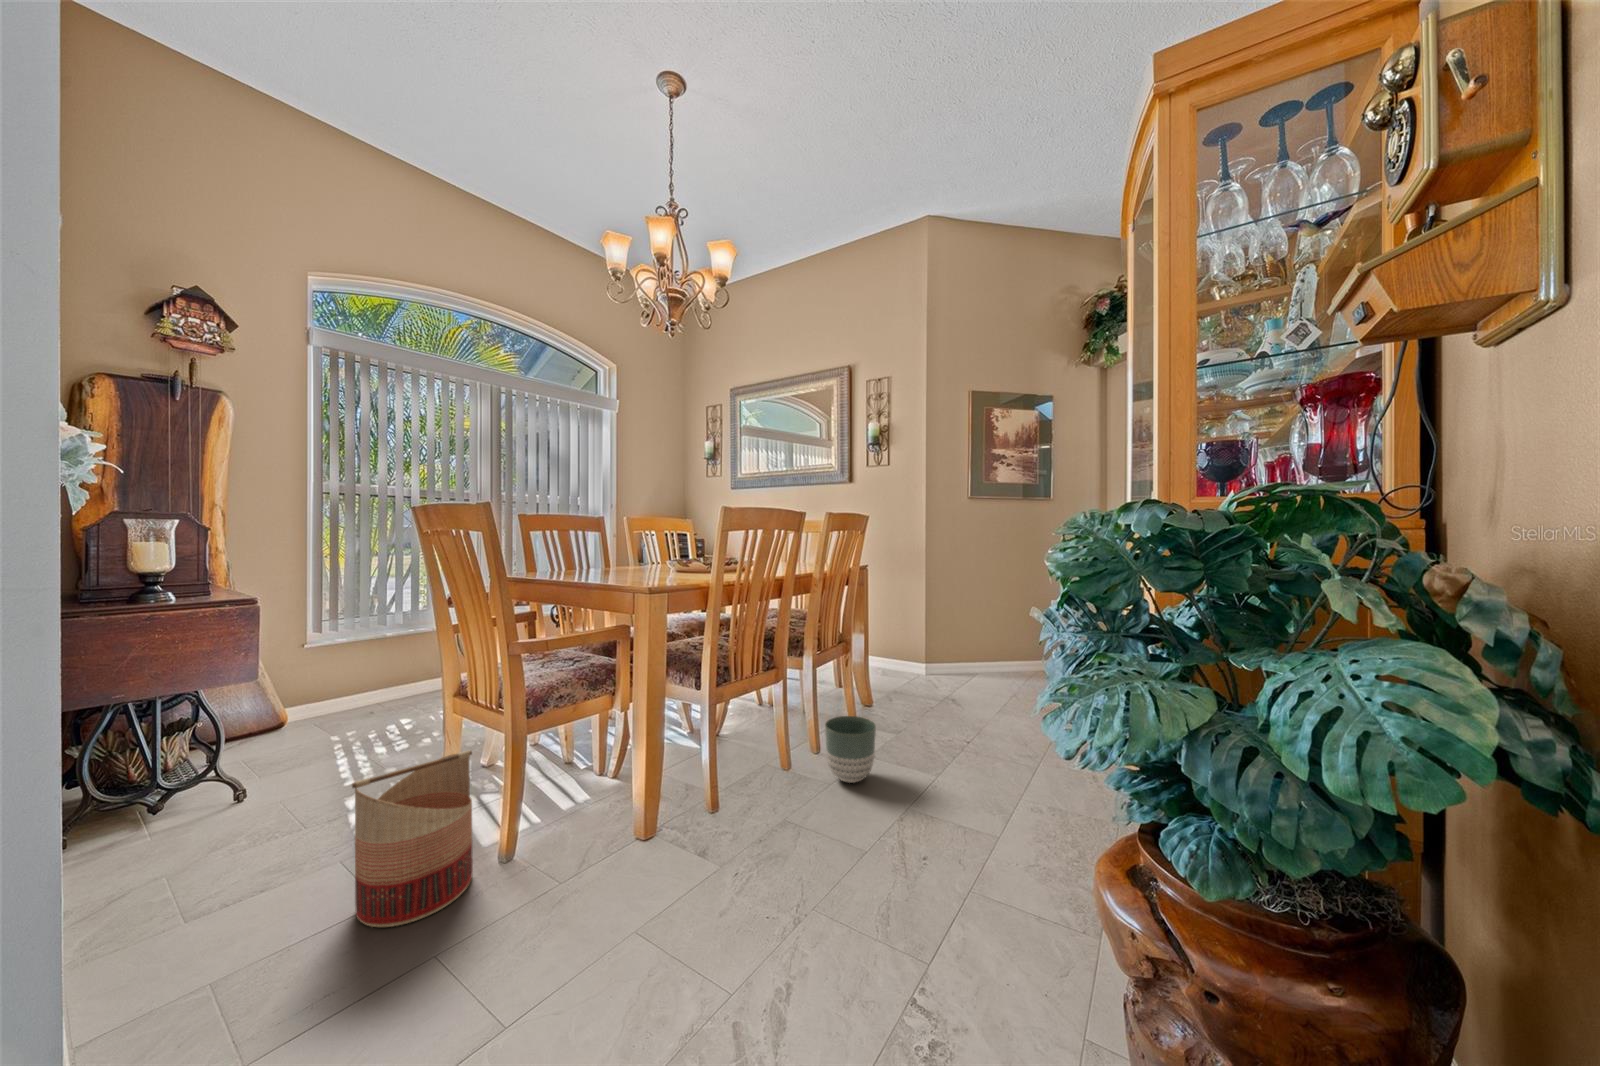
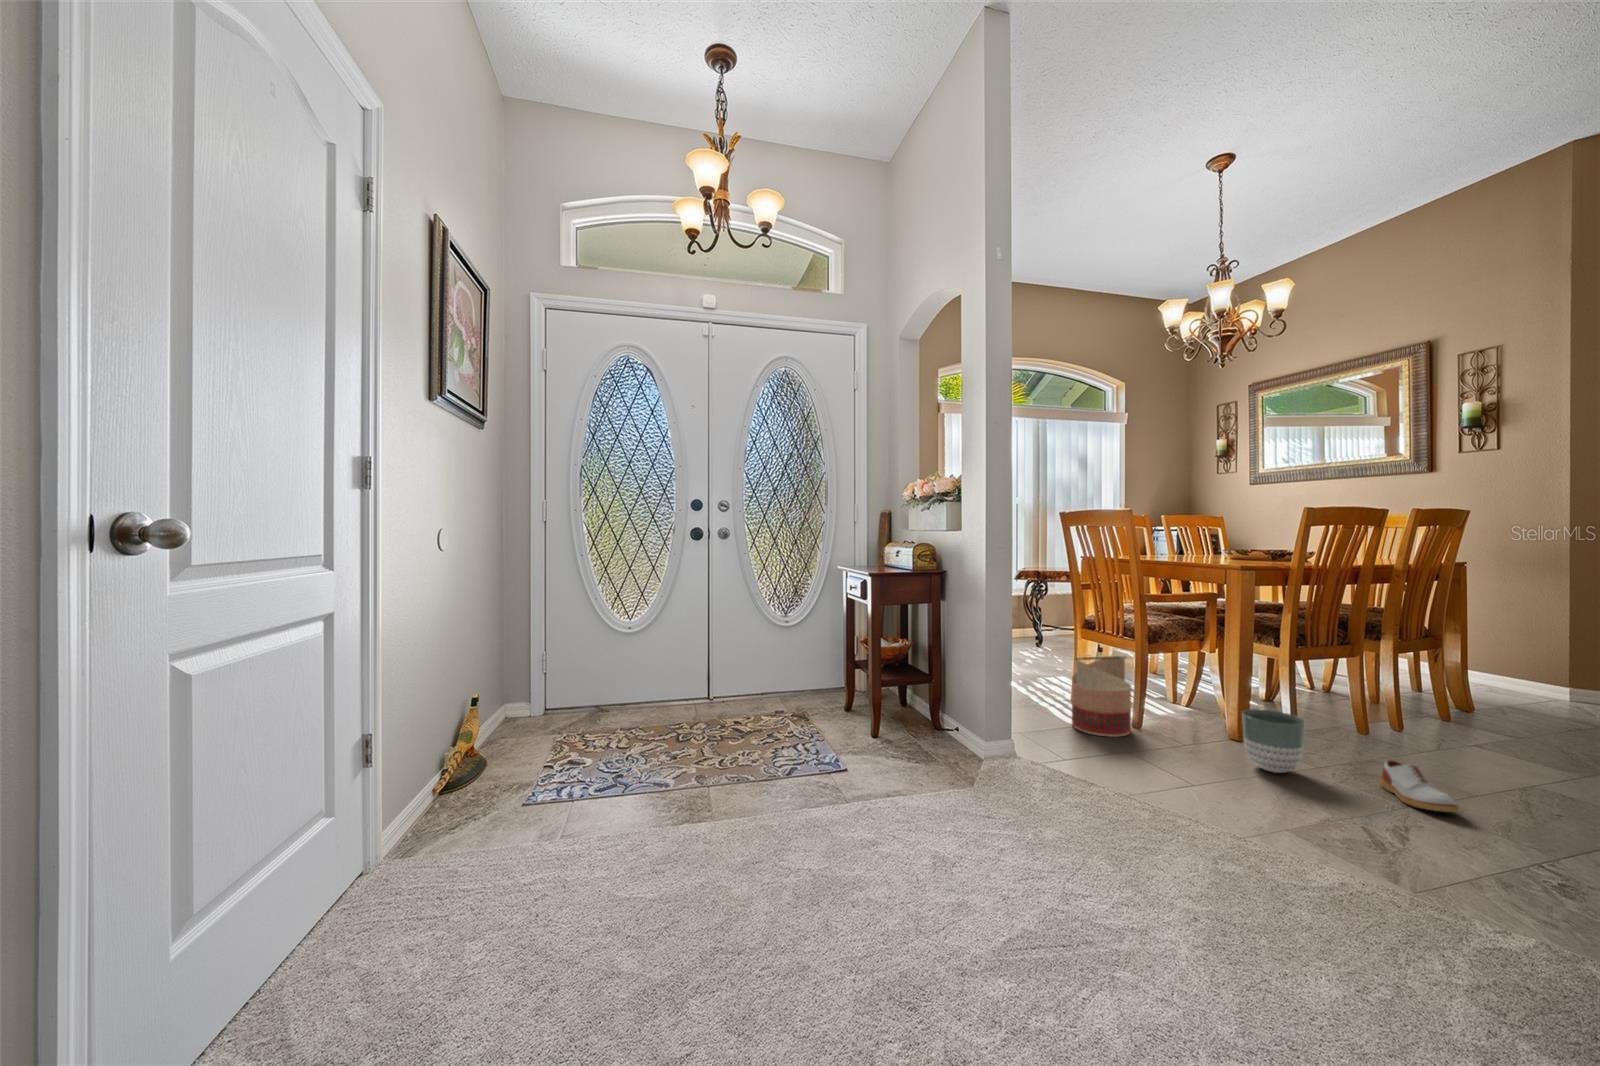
planter: present [825,716,876,783] -> present [1242,709,1305,773]
shoe: none [776,867,852,974] -> present [1380,760,1459,812]

